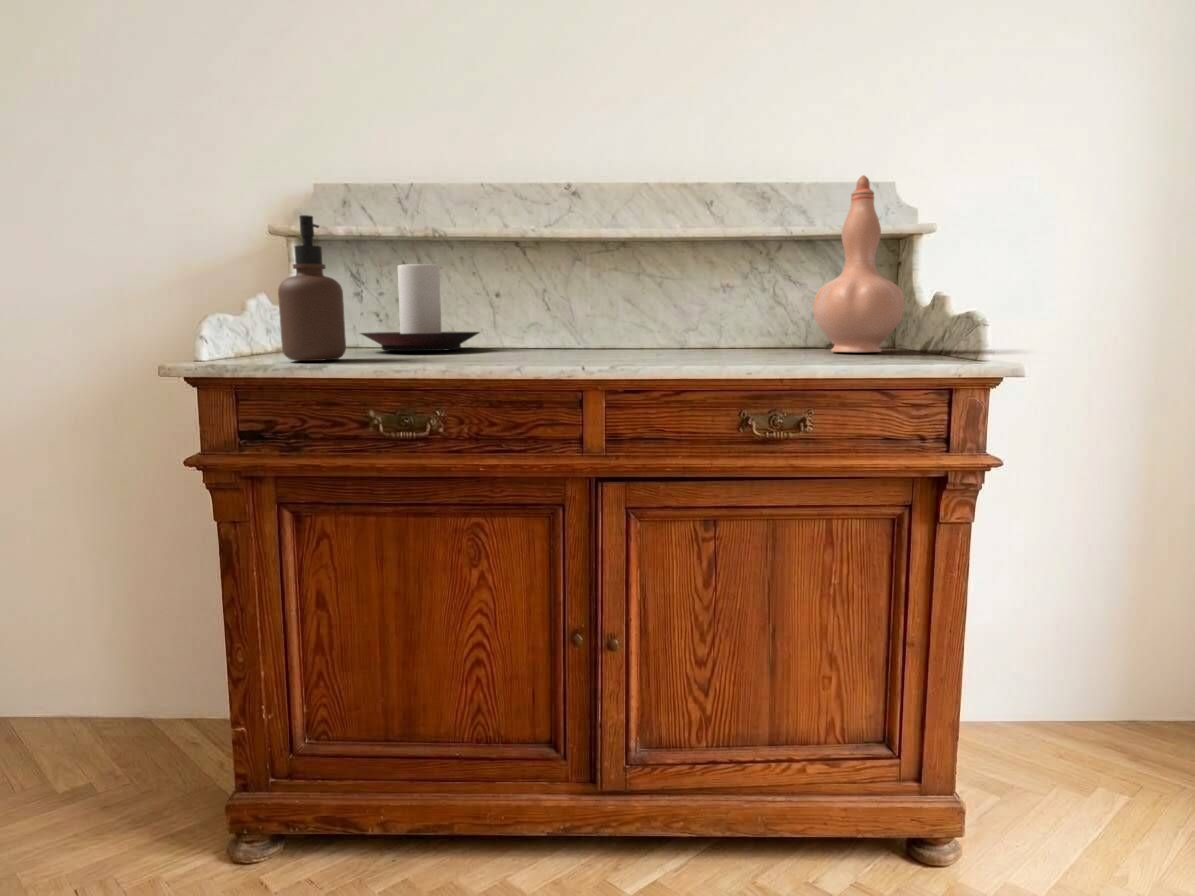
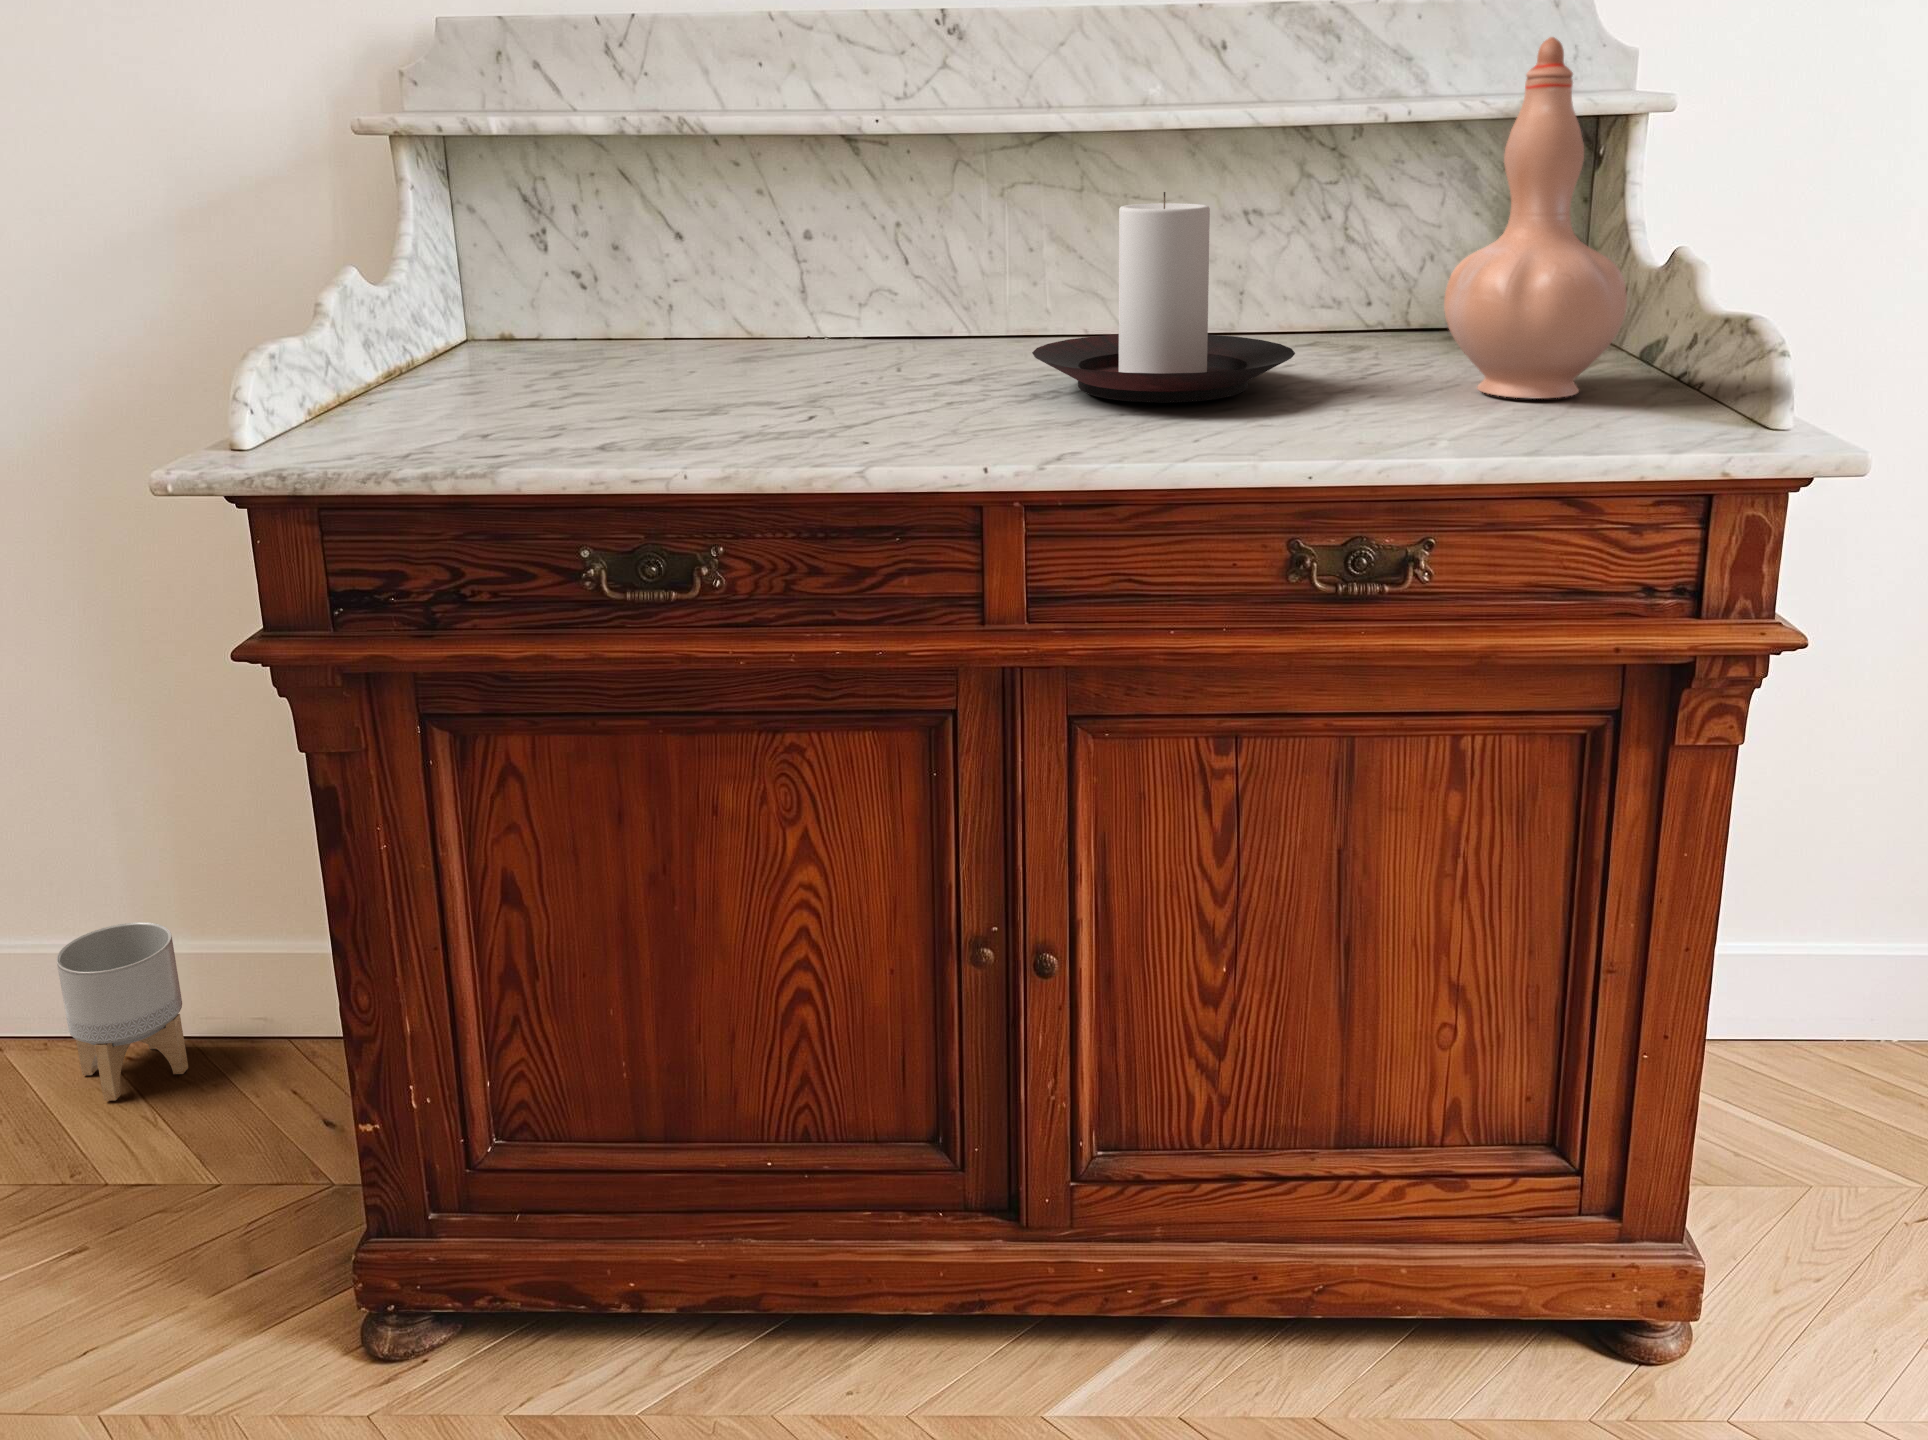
soap dispenser: present [278,215,346,361] -> none [377,141,514,430]
candle holder: present [361,263,480,351] -> present [1032,192,1295,403]
planter: none [89,655,156,749] -> present [56,922,188,1101]

